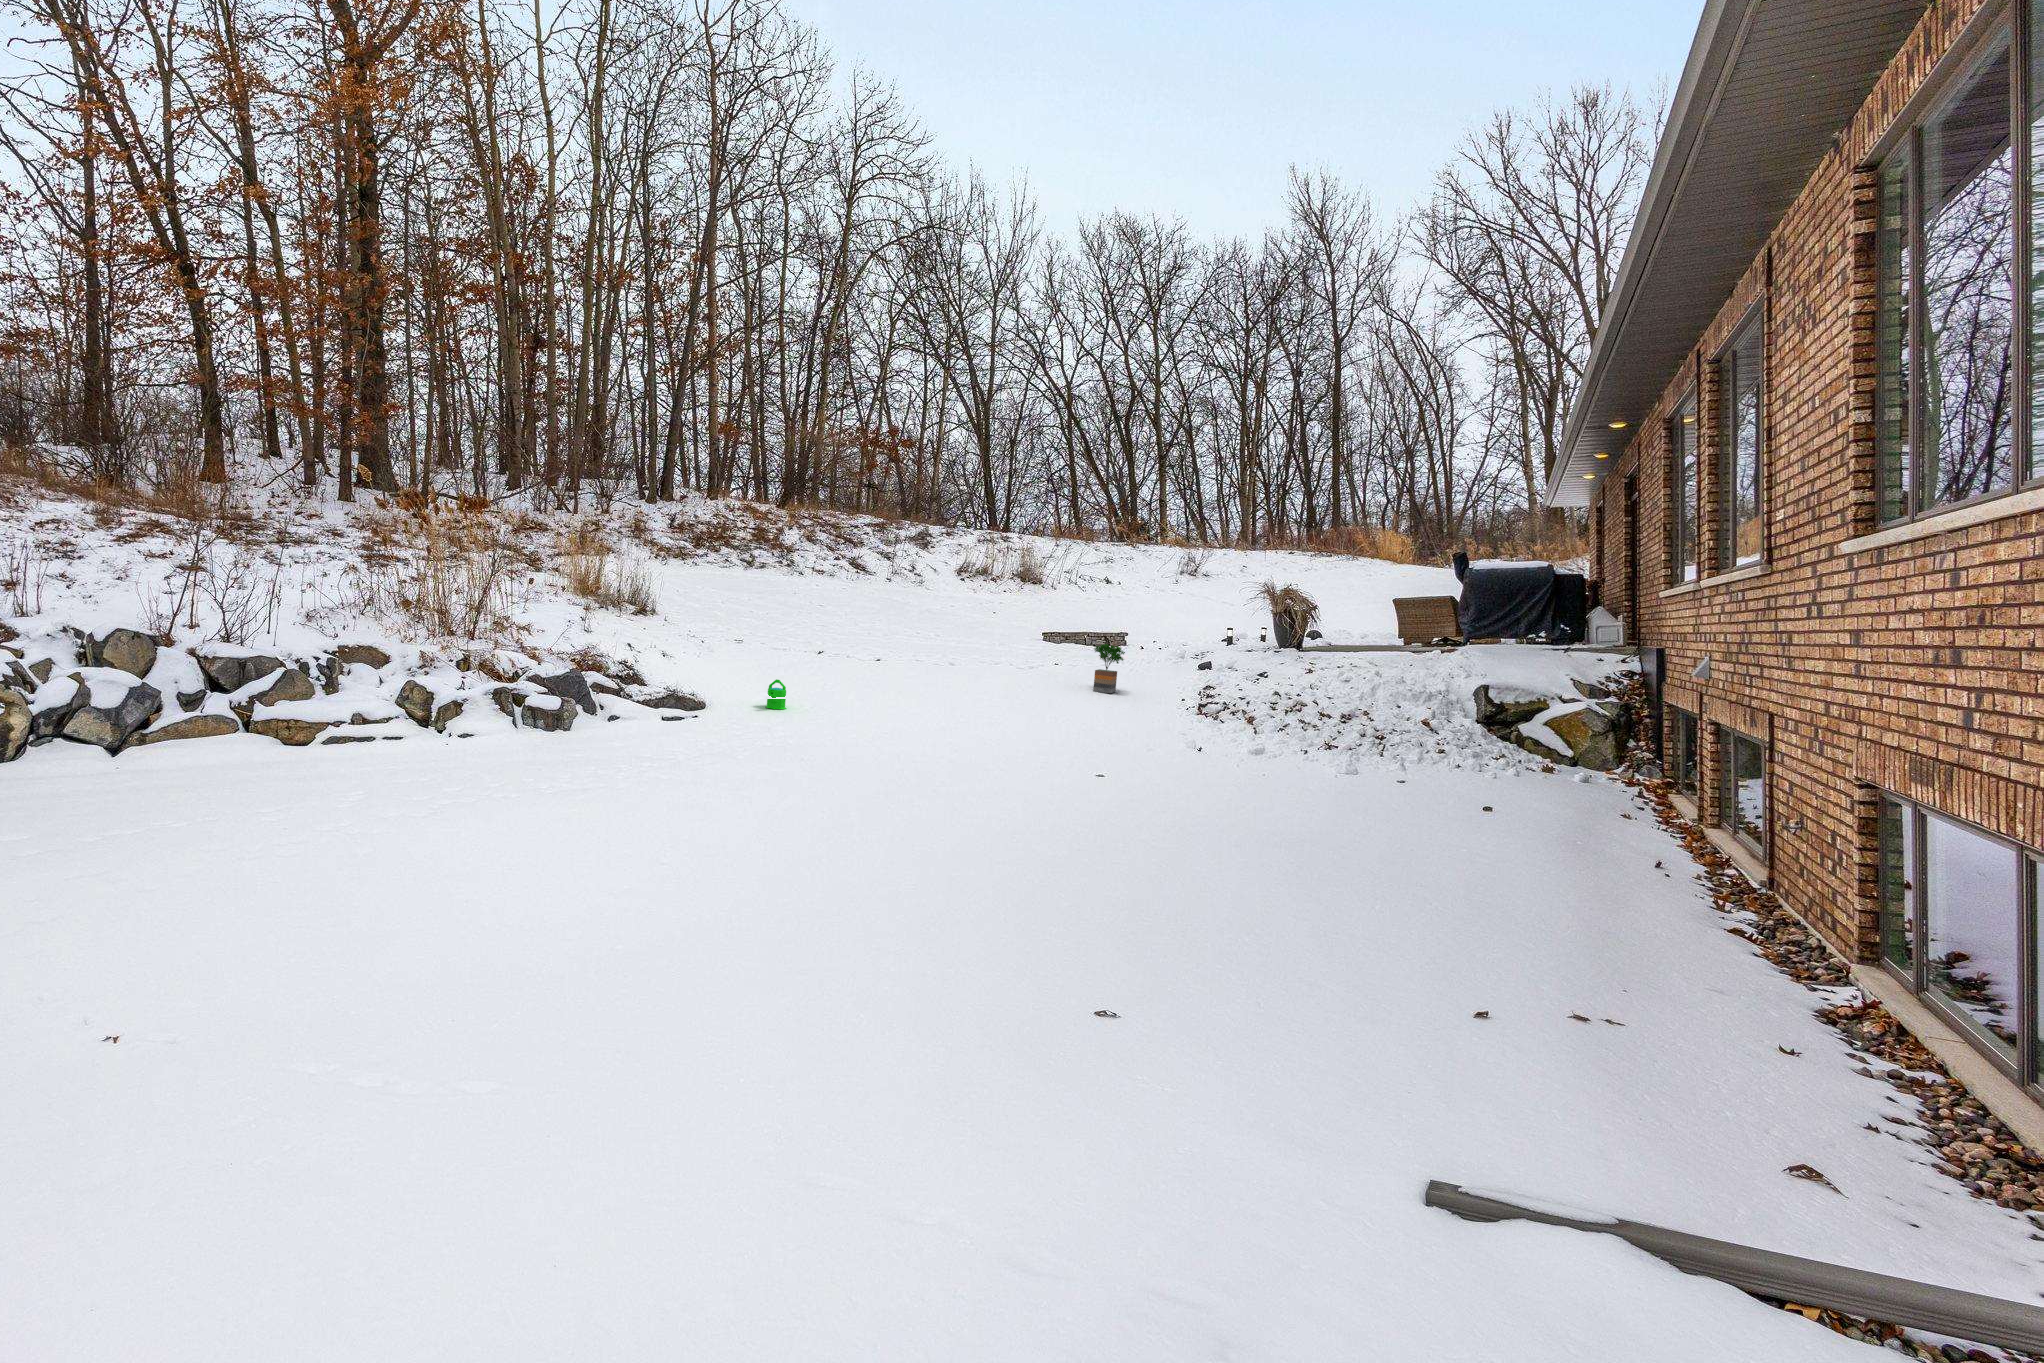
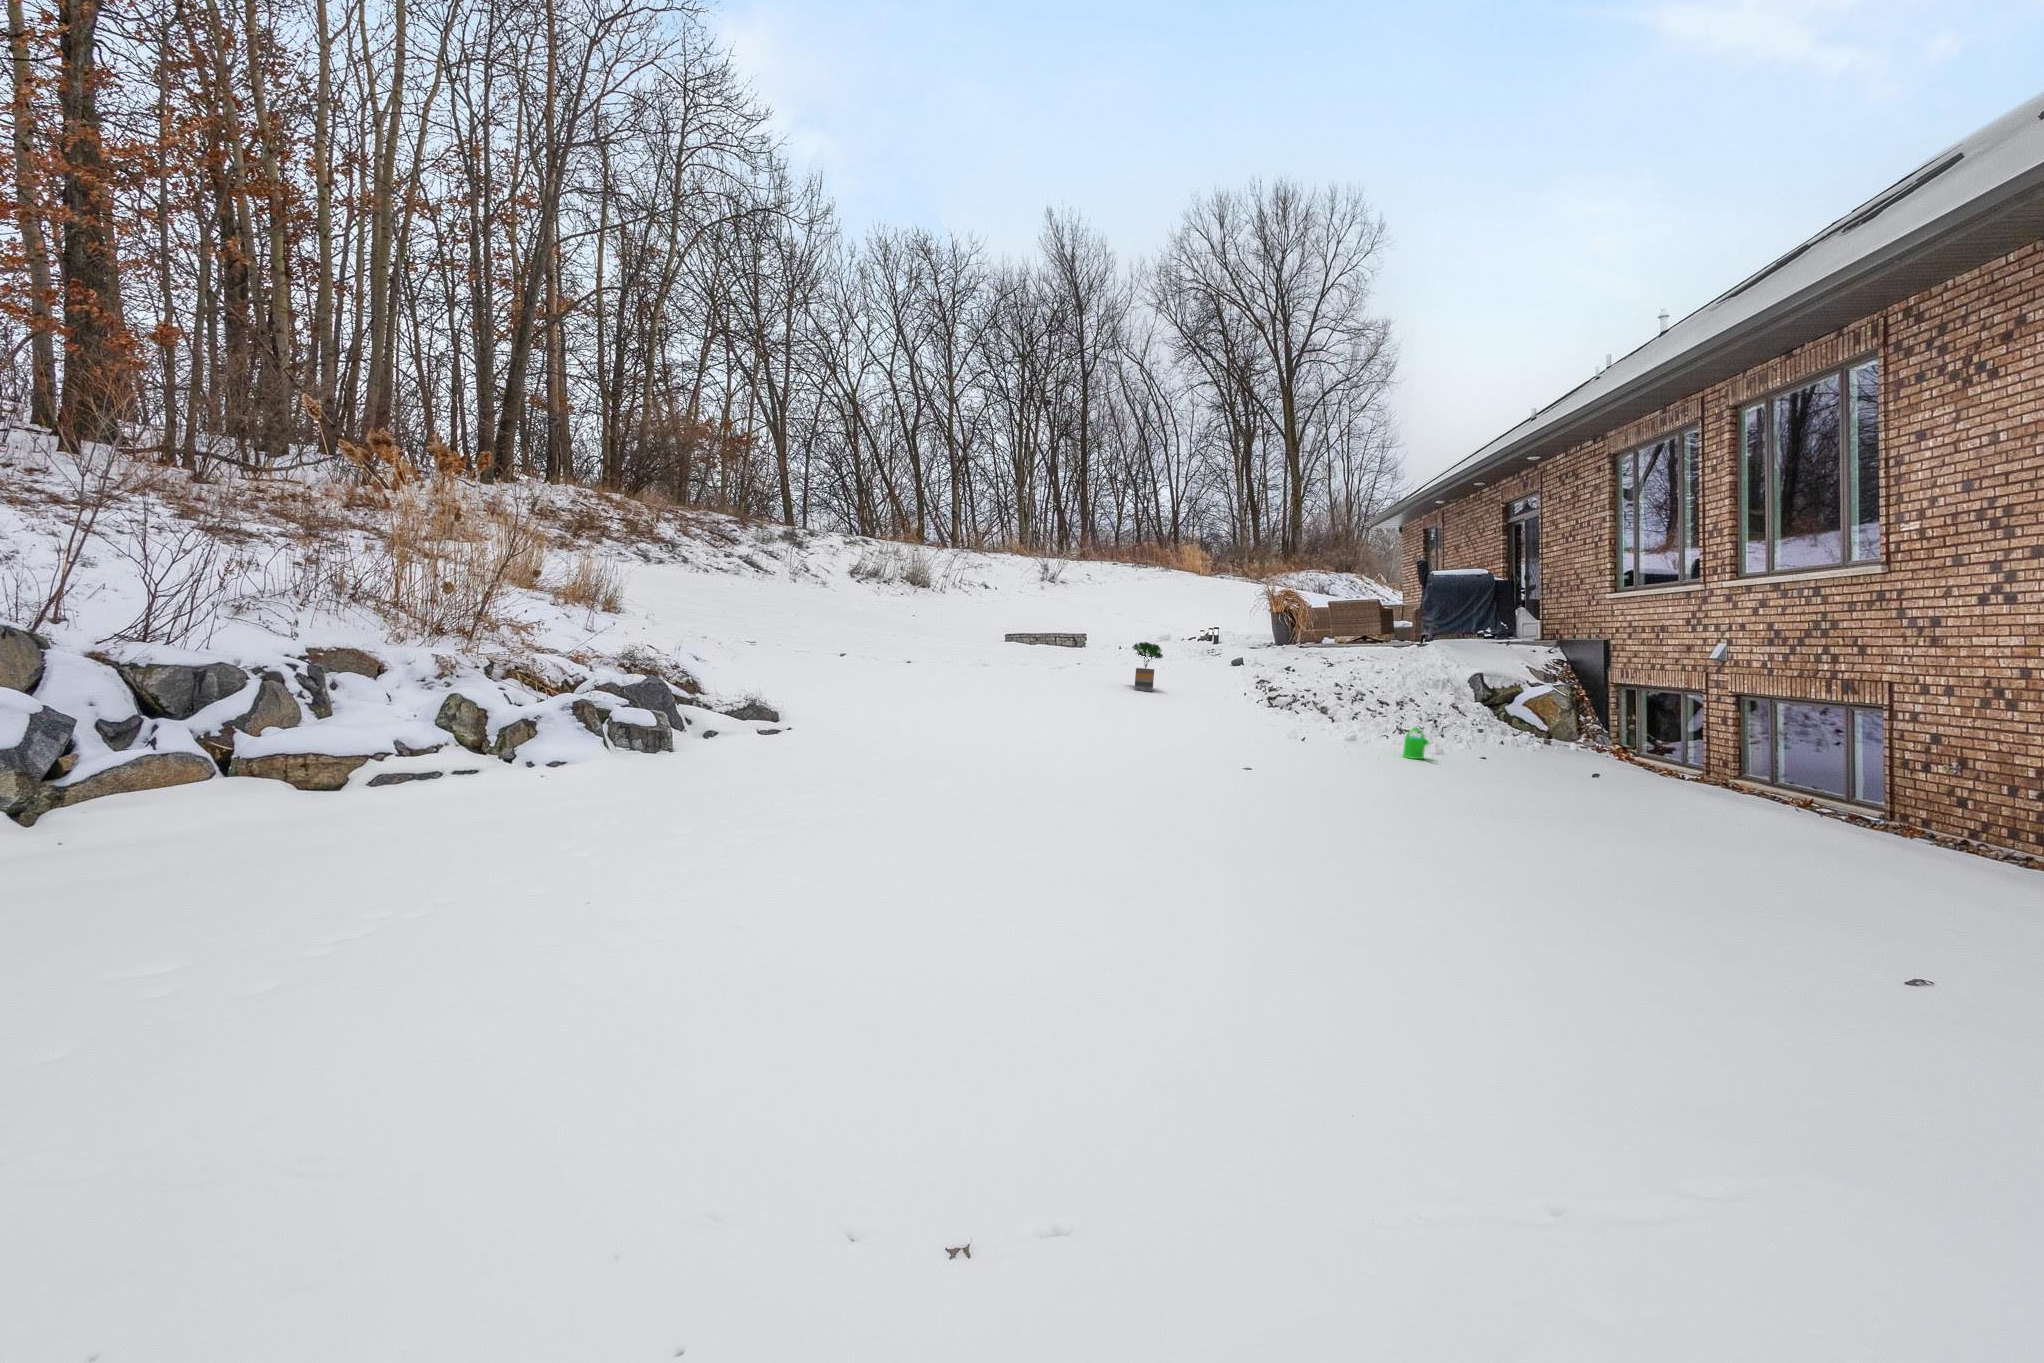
watering can: present [766,679,786,709] -> present [1403,727,1429,759]

